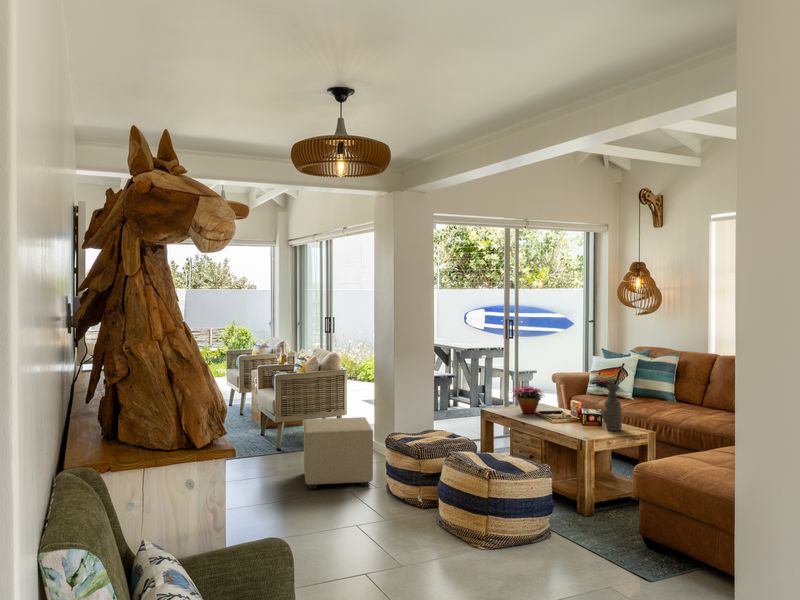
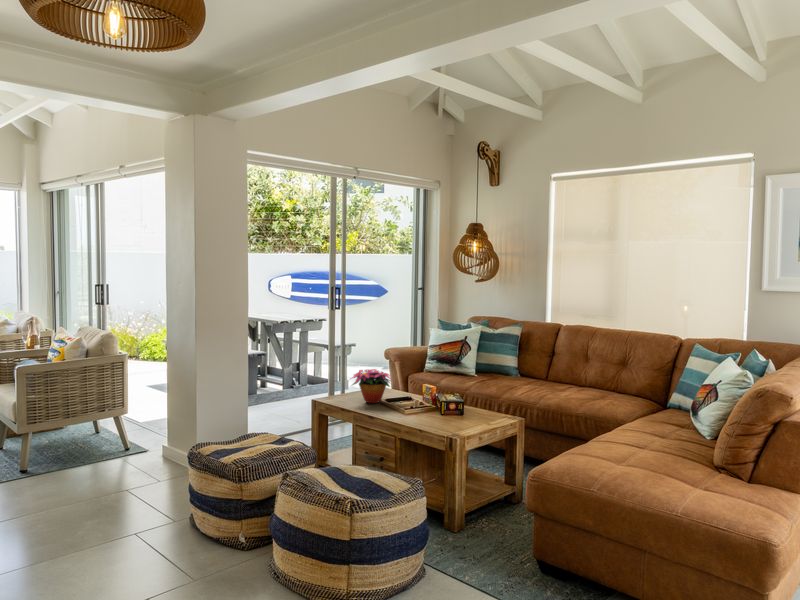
vase: present [602,384,622,431] -> none [470,366,493,423]
ottoman: present [304,417,373,489] -> none [61,421,168,534]

